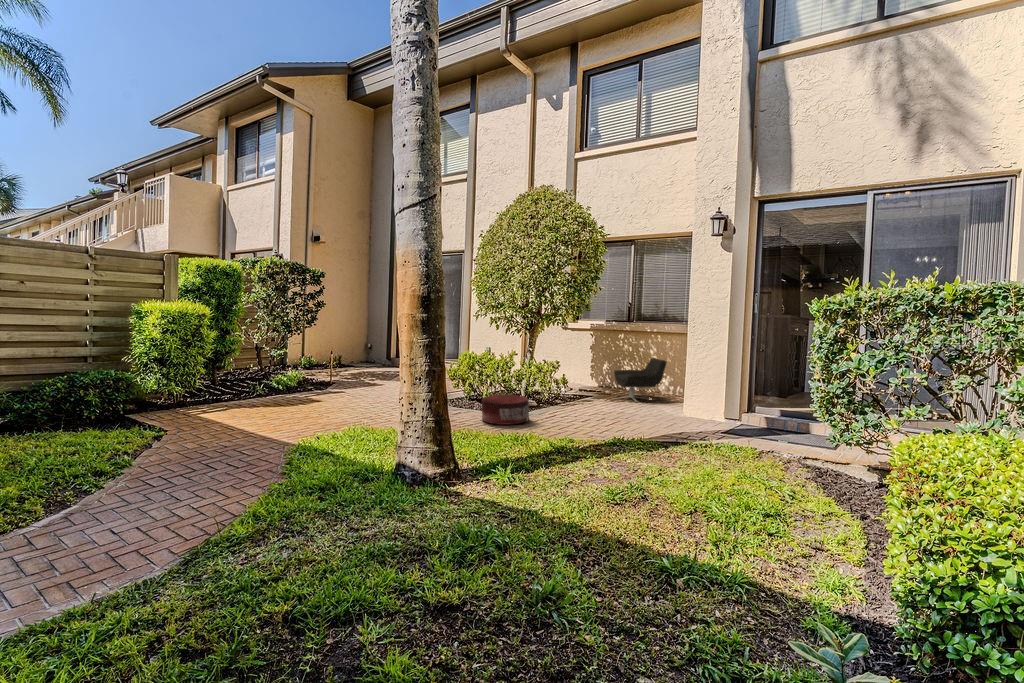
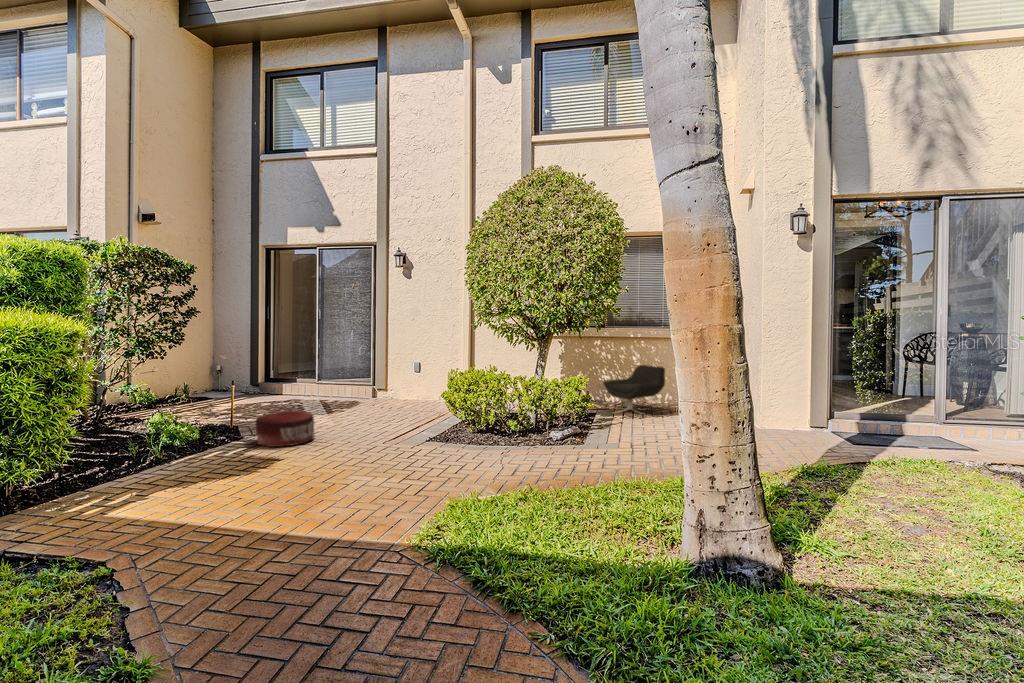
pouf: present [482,394,529,425] -> present [255,411,315,447]

